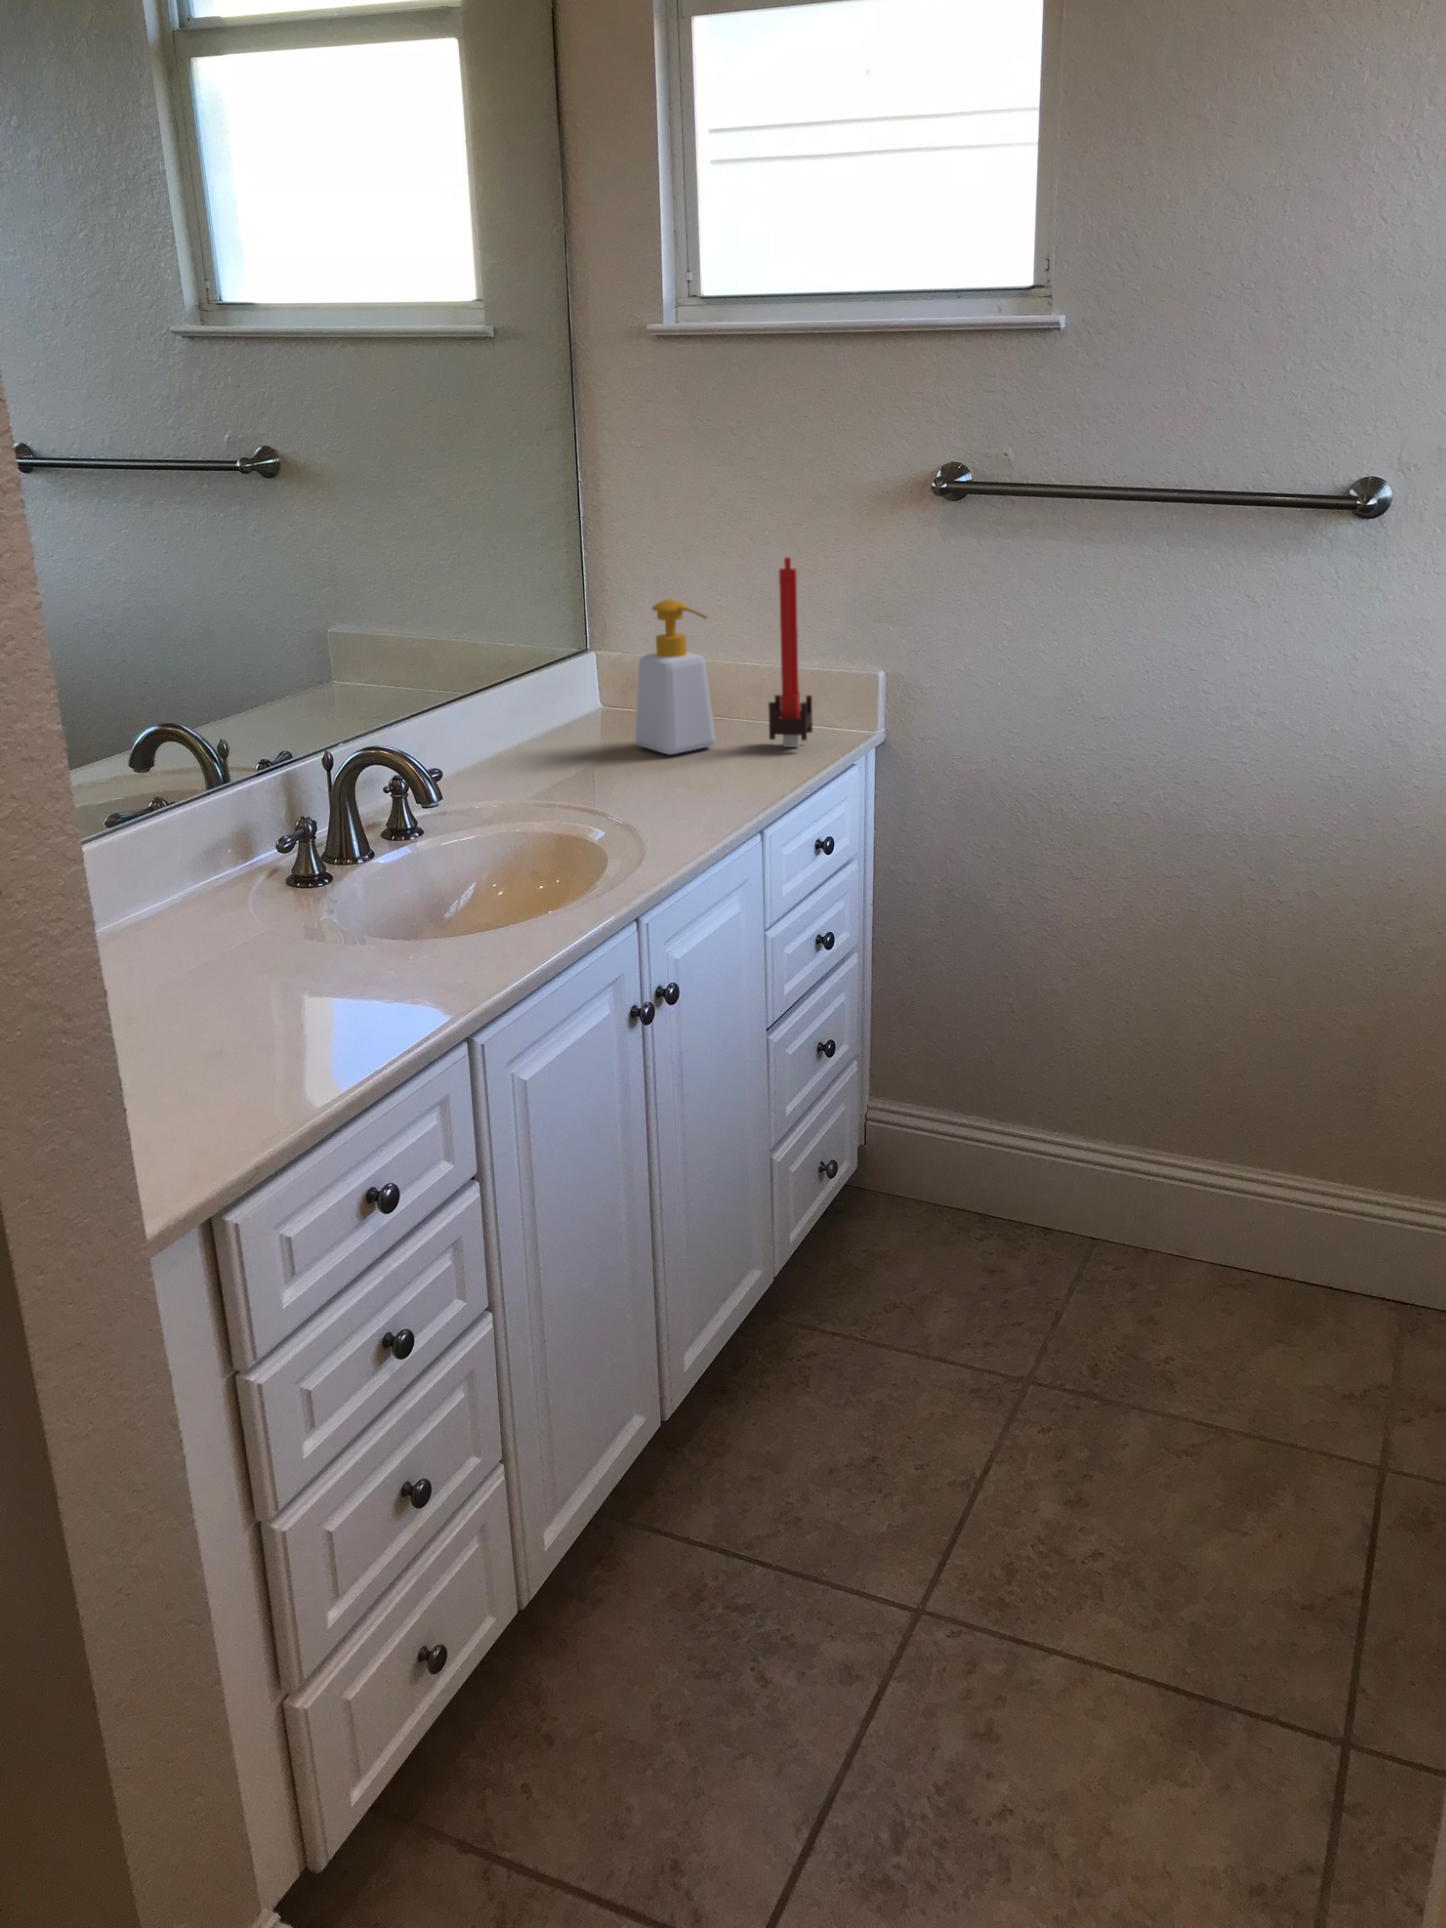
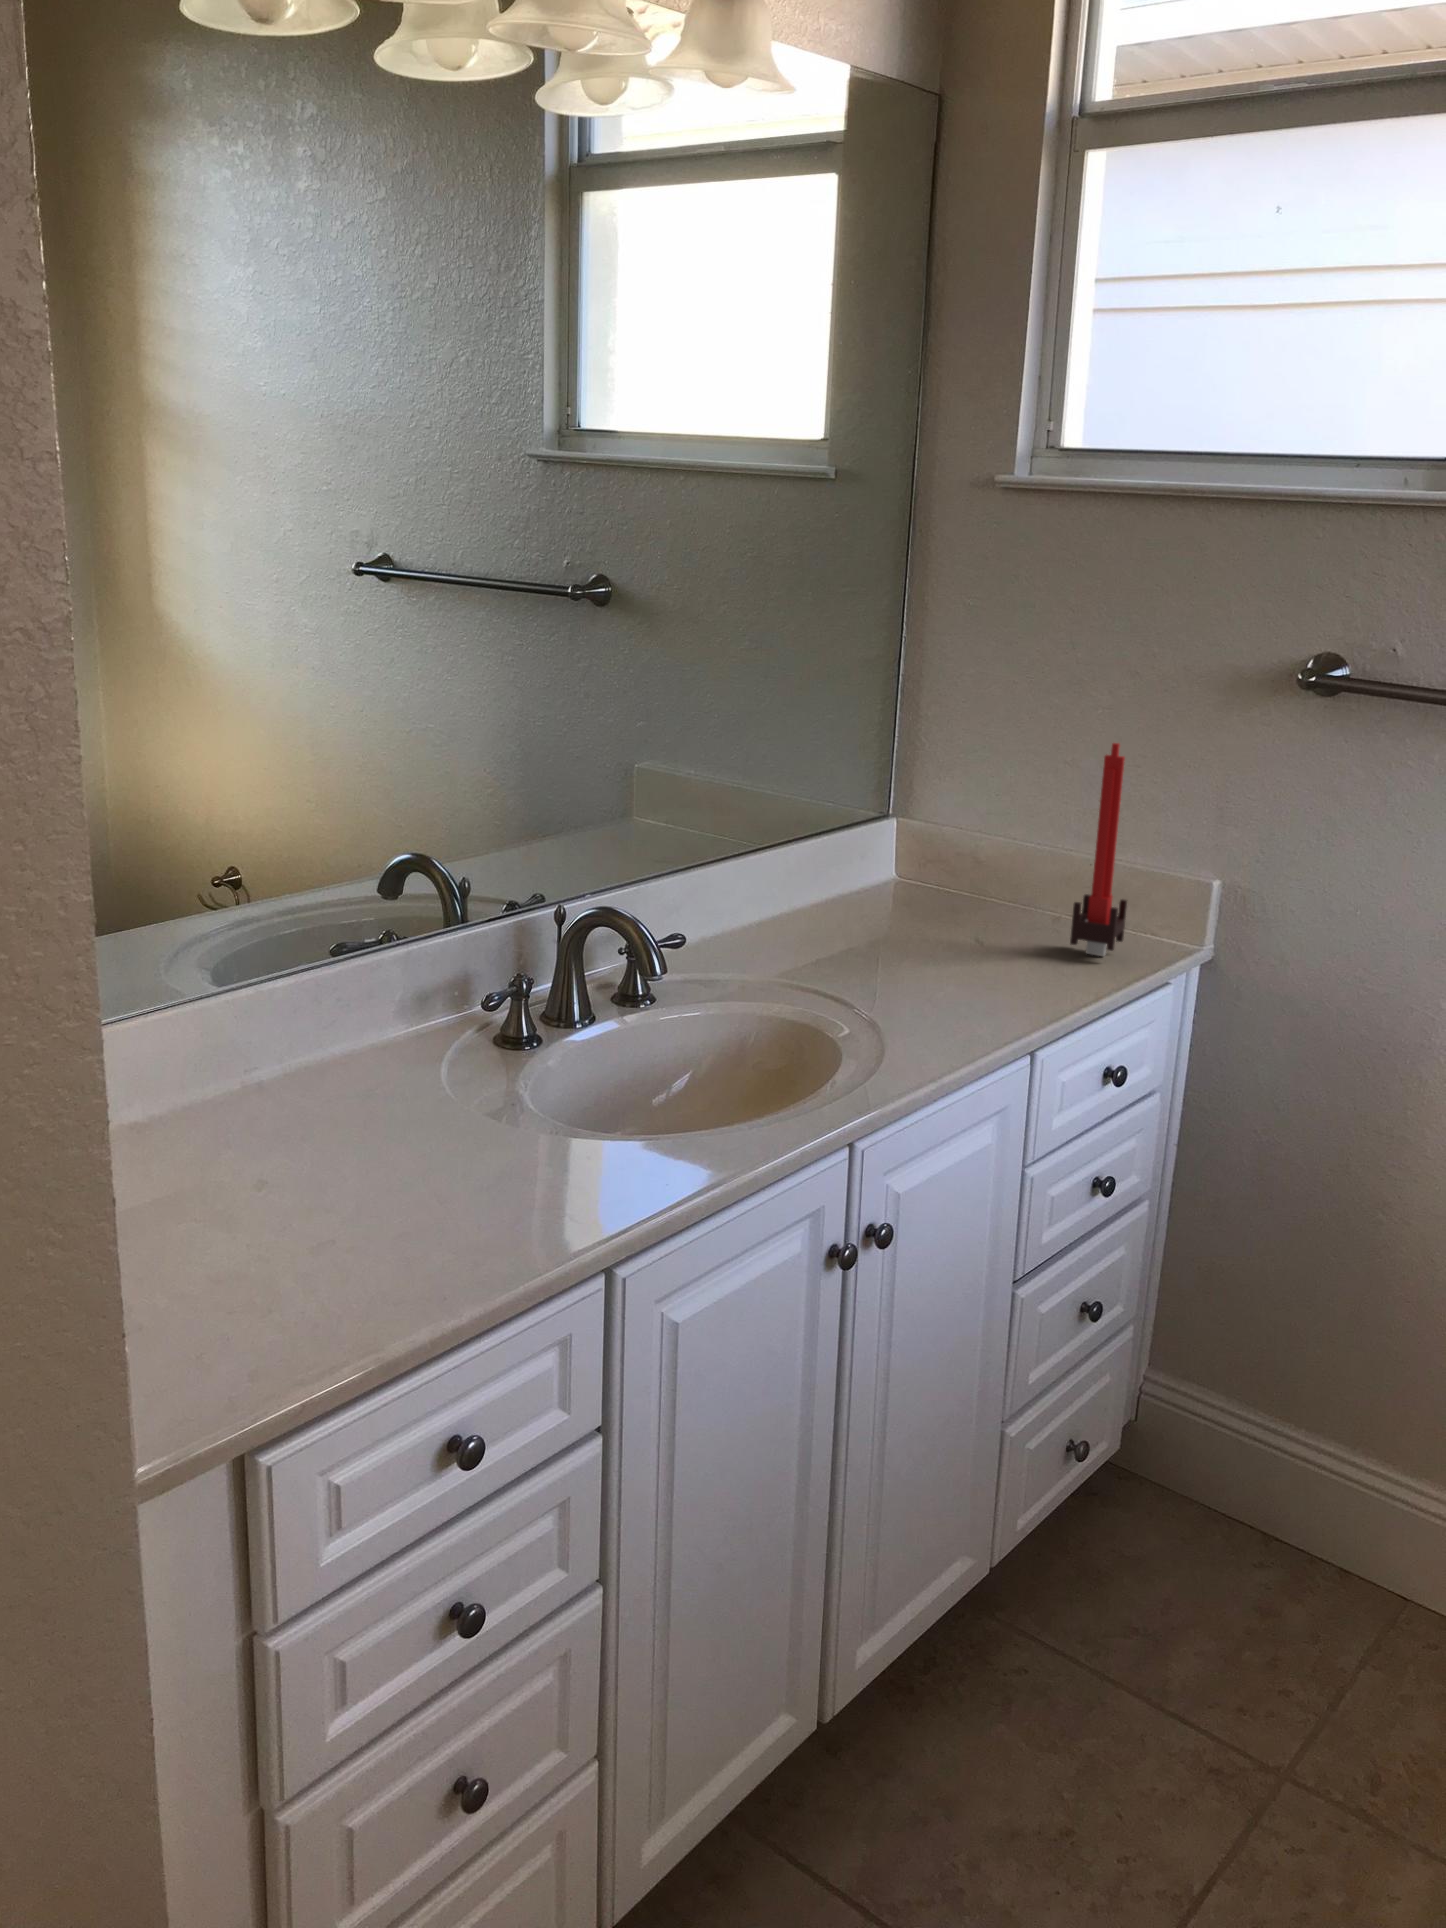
soap bottle: present [635,599,716,755] -> none [921,775,1013,947]

